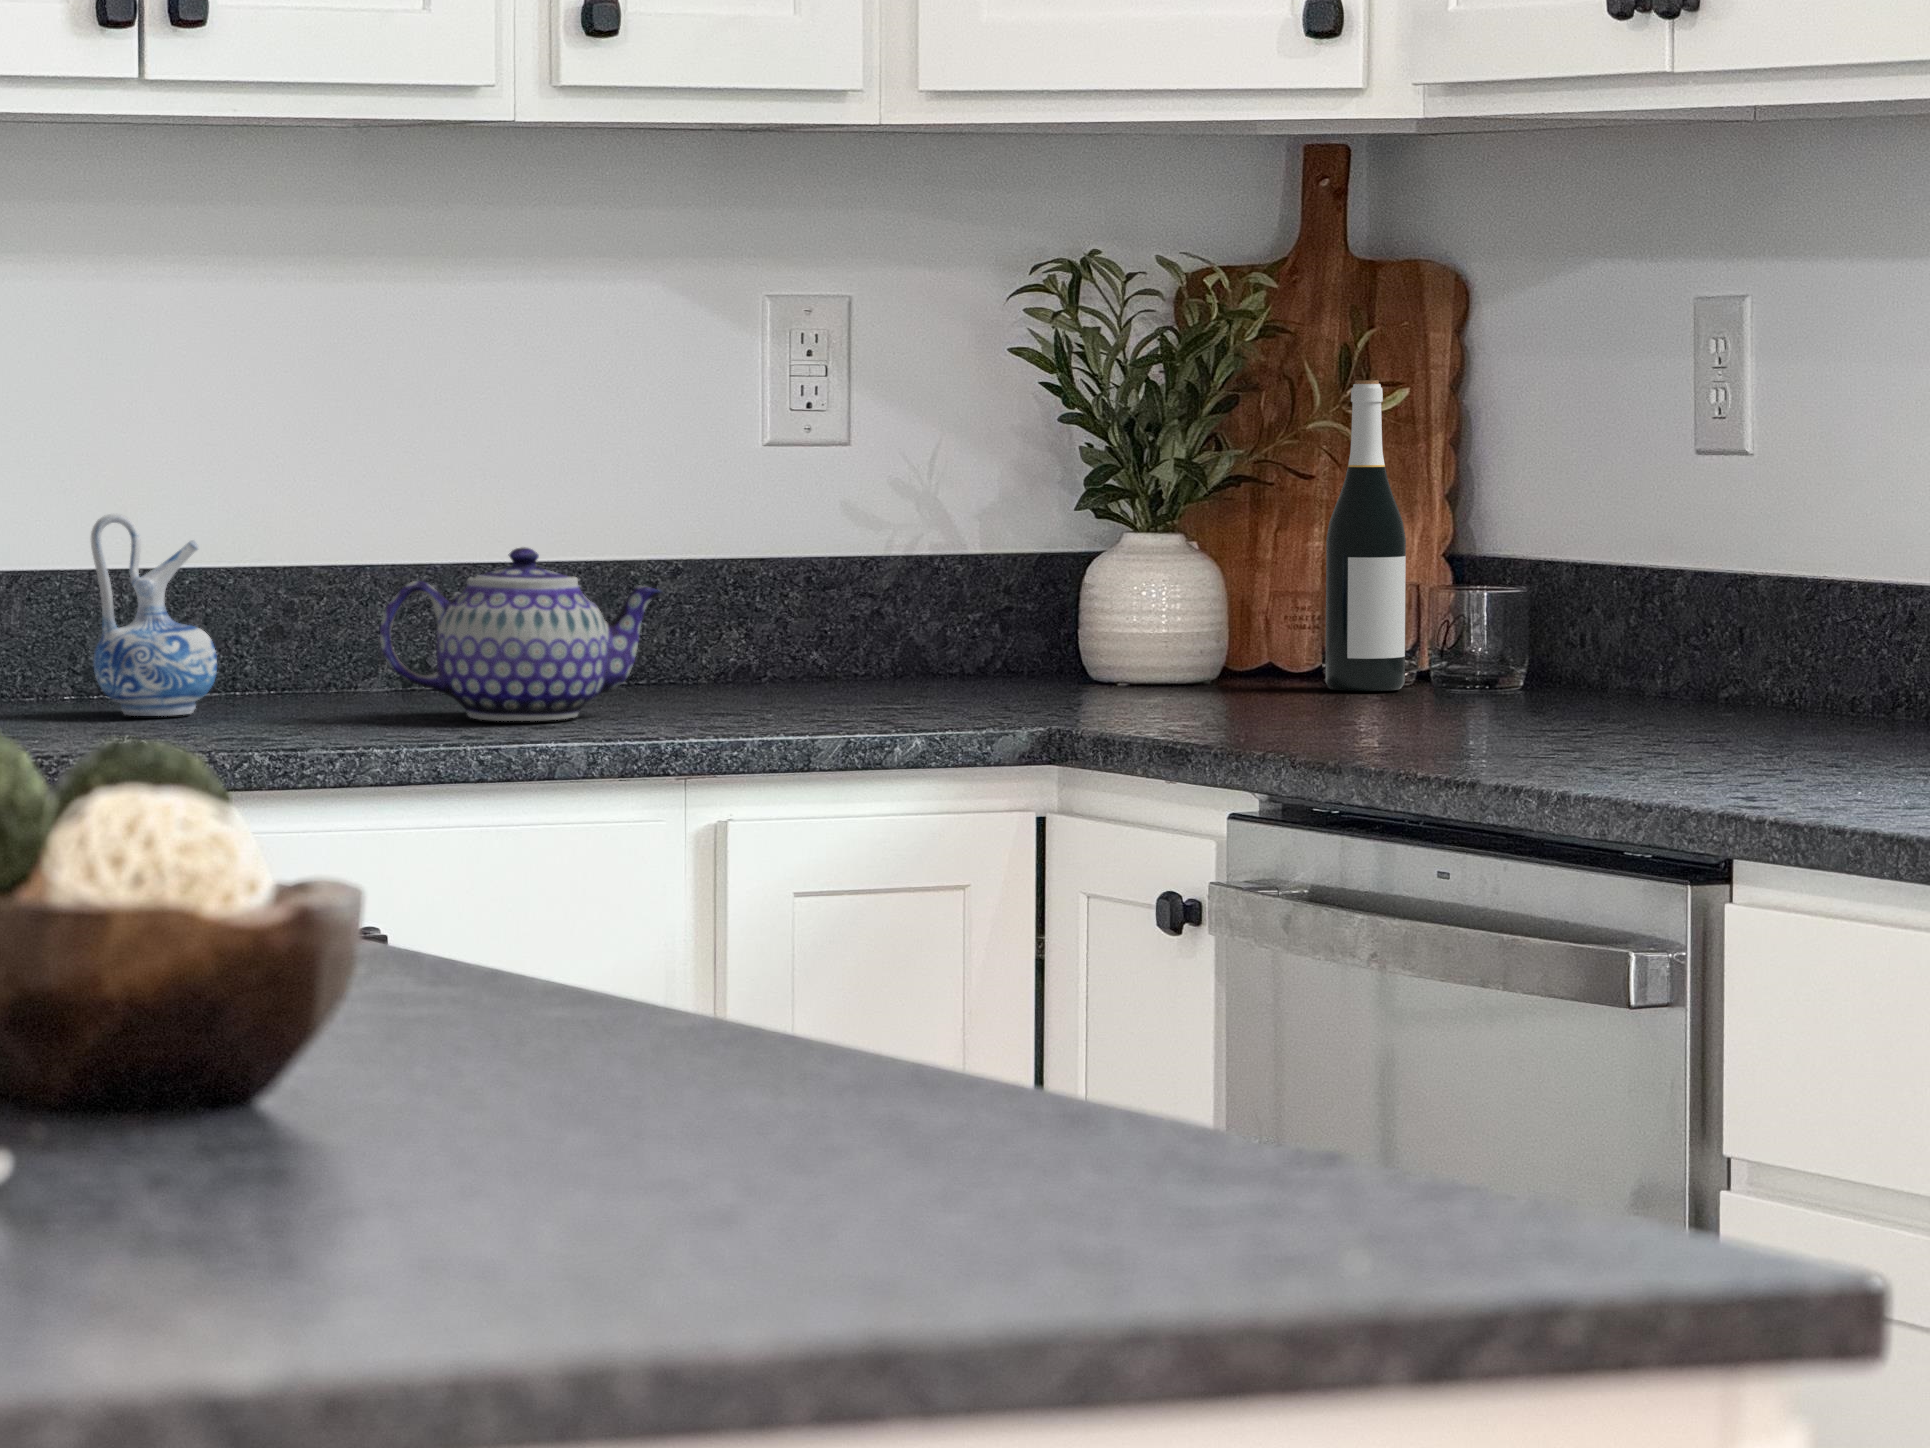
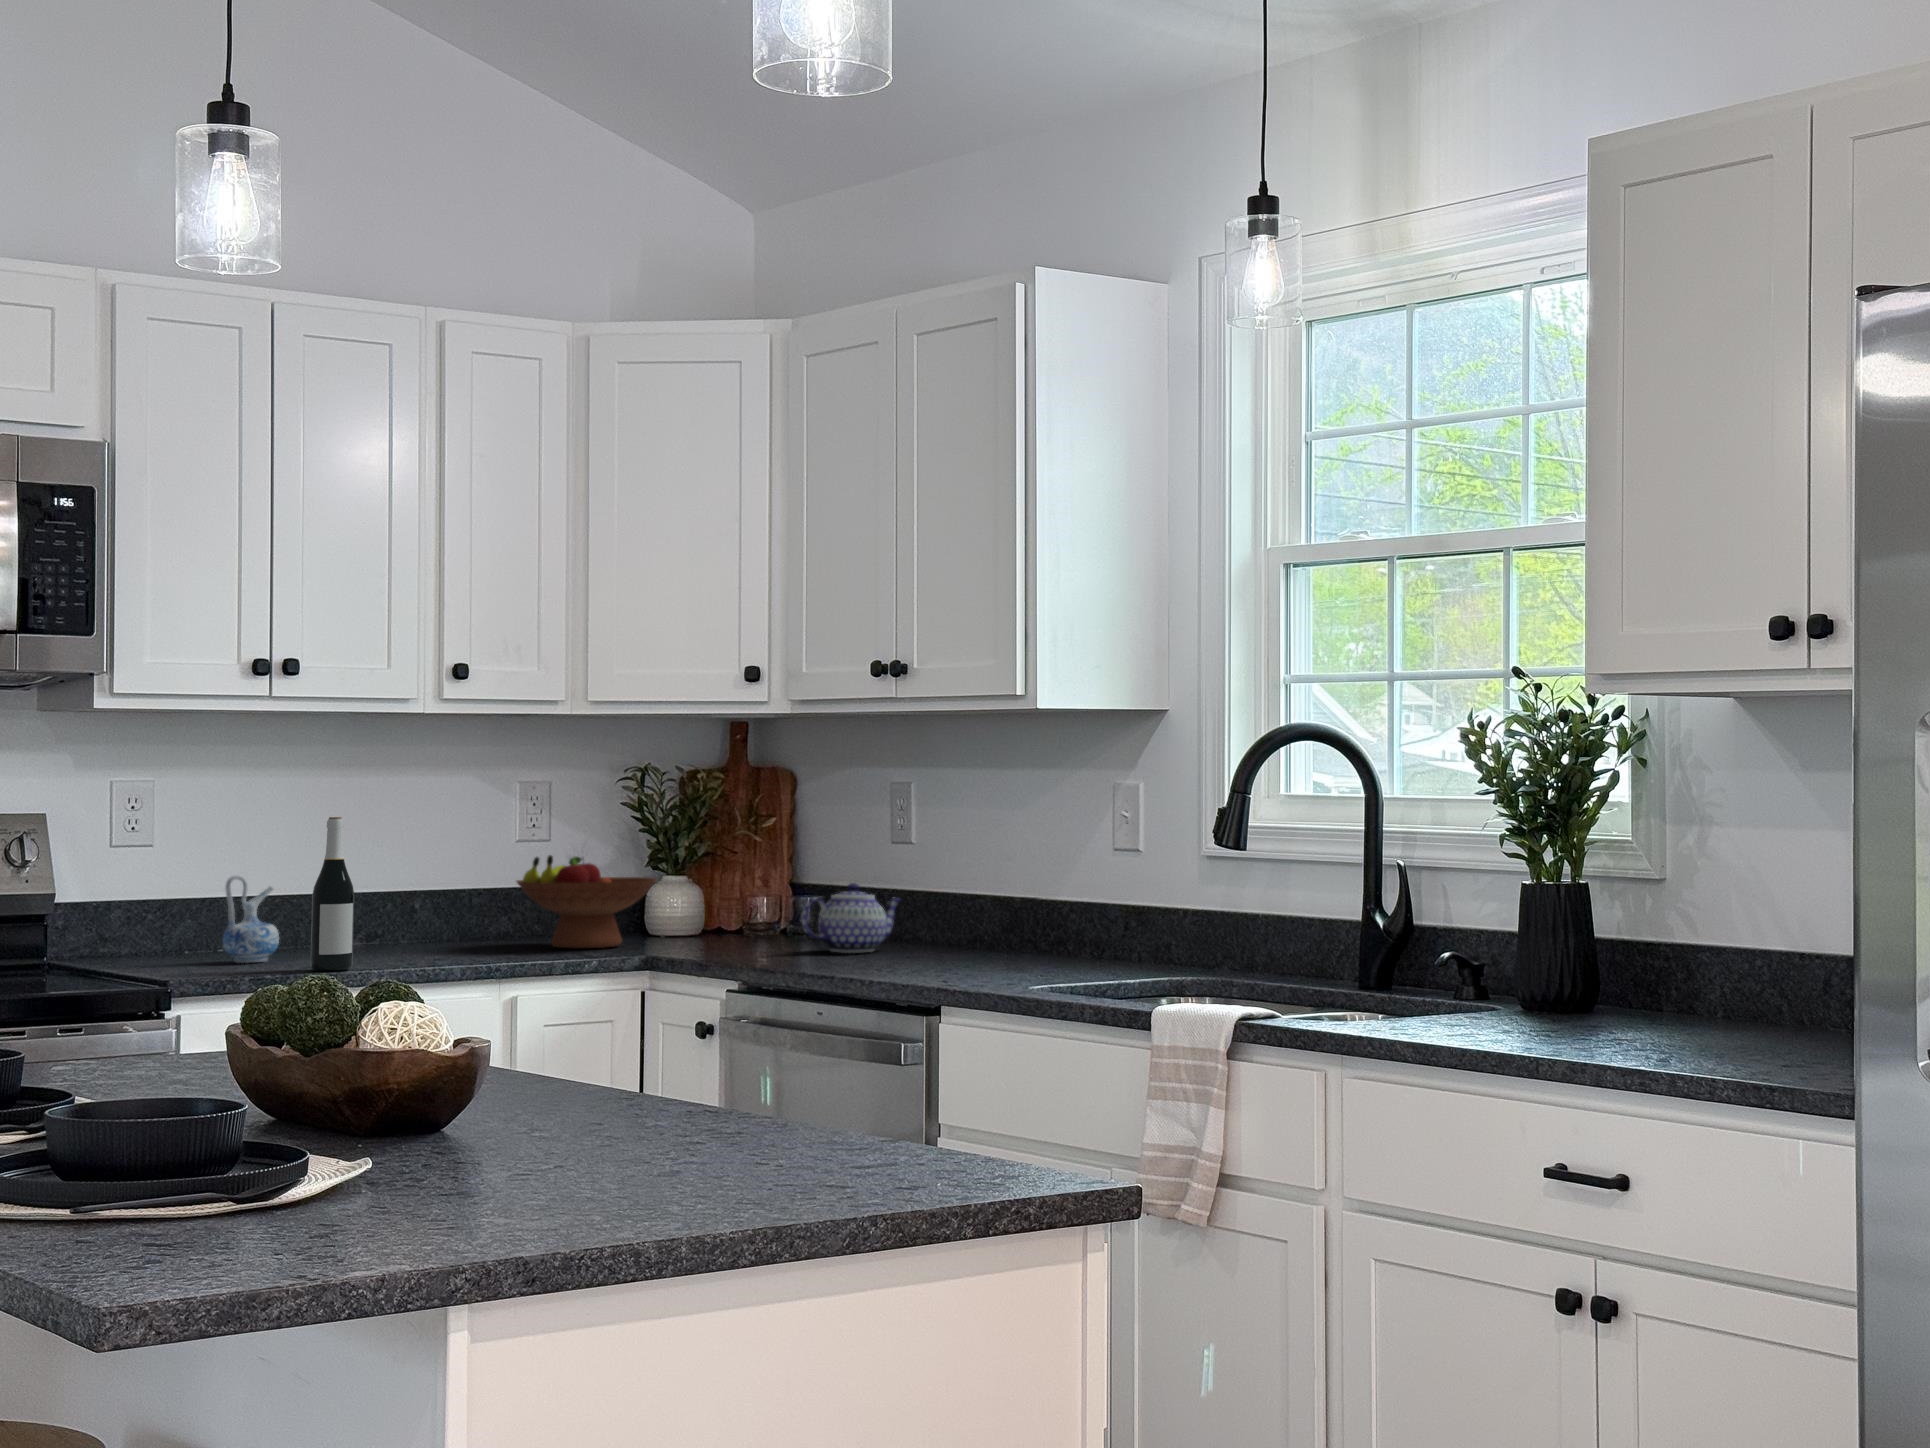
wine bottle: present [1326,380,1406,691] -> present [310,817,354,971]
fruit bowl: none [758,474,1097,703] -> present [517,855,657,949]
teapot: present [380,547,662,721] -> present [802,883,900,953]

